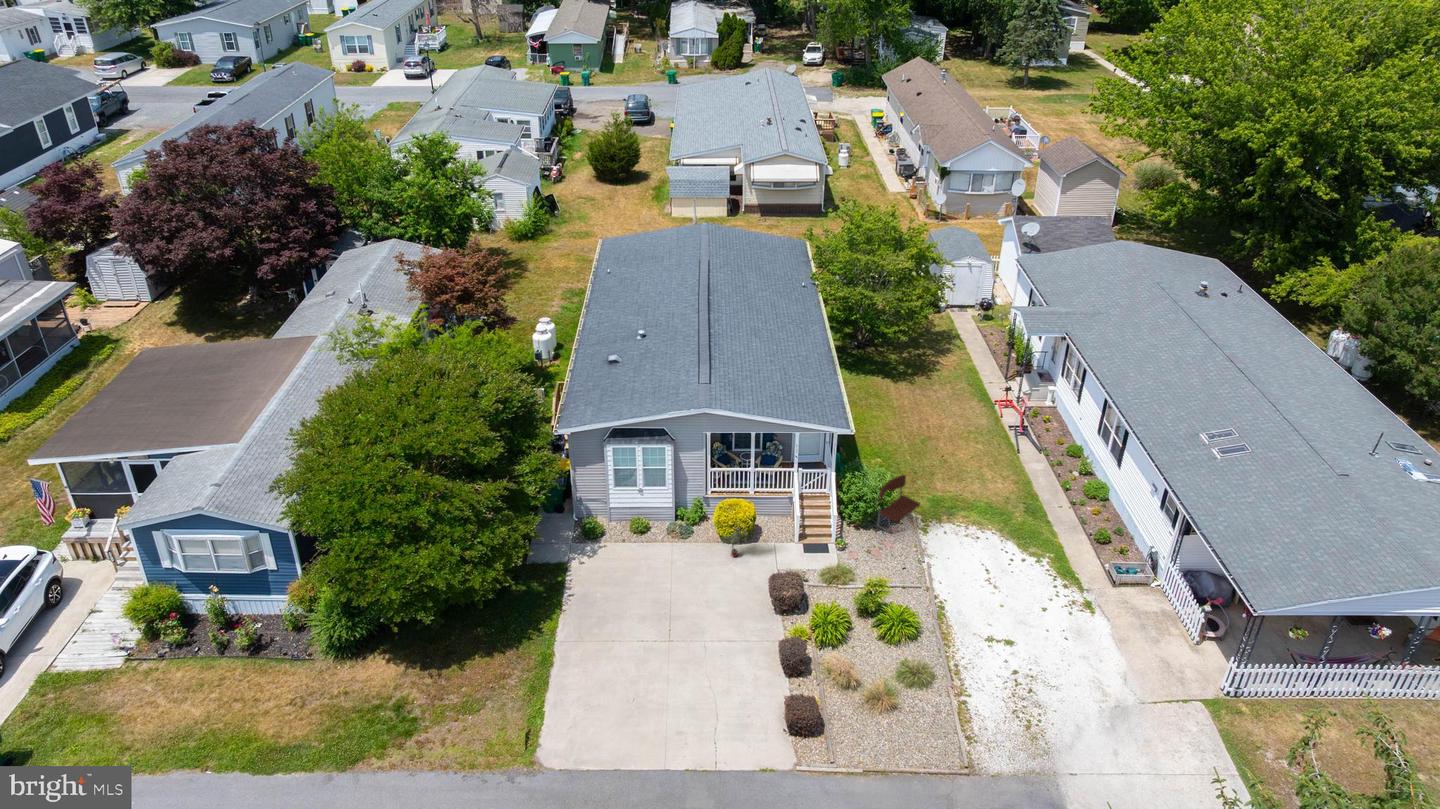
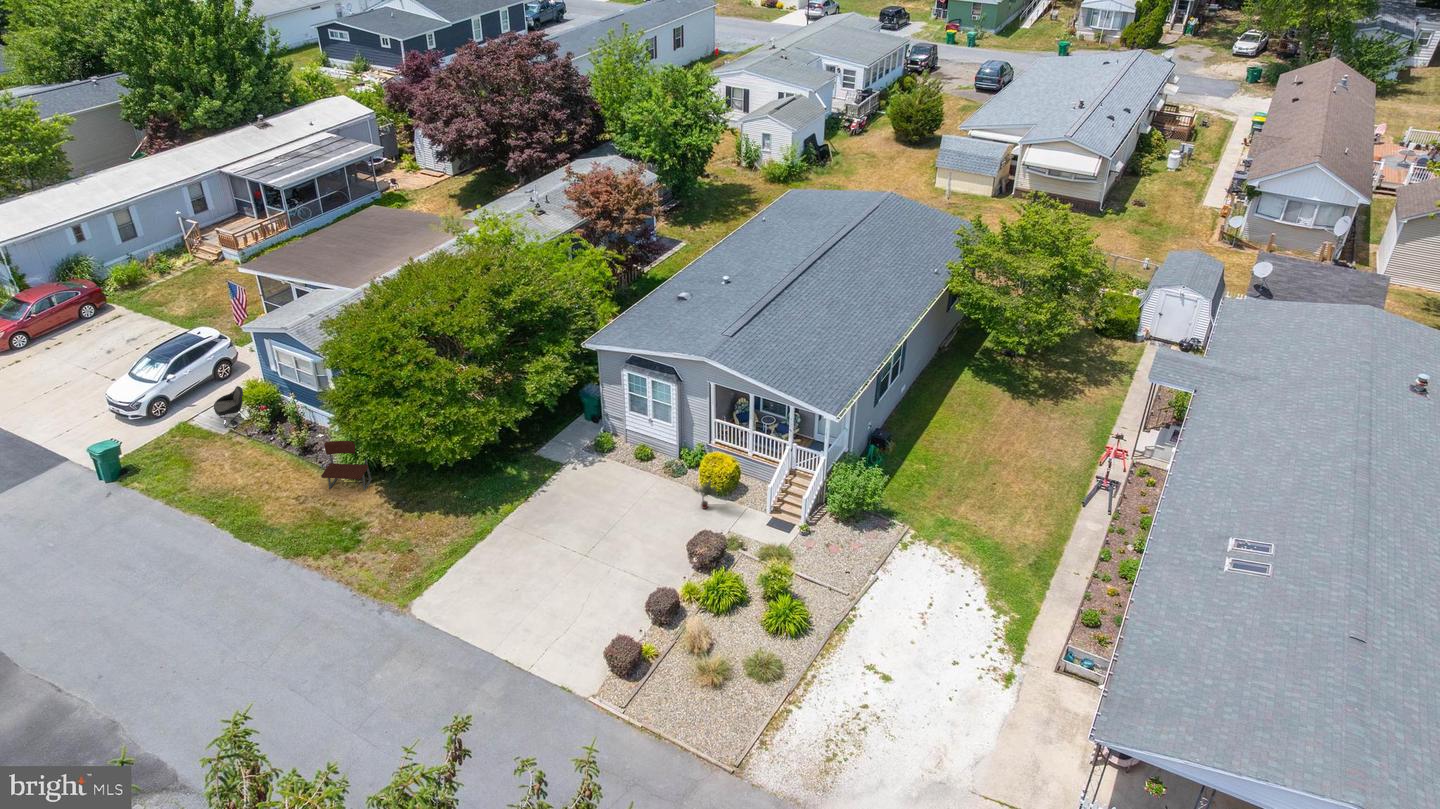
bench: present [877,475,920,533] -> present [321,441,372,490]
lounge chair: none [87,602,143,659] -> present [214,386,249,428]

